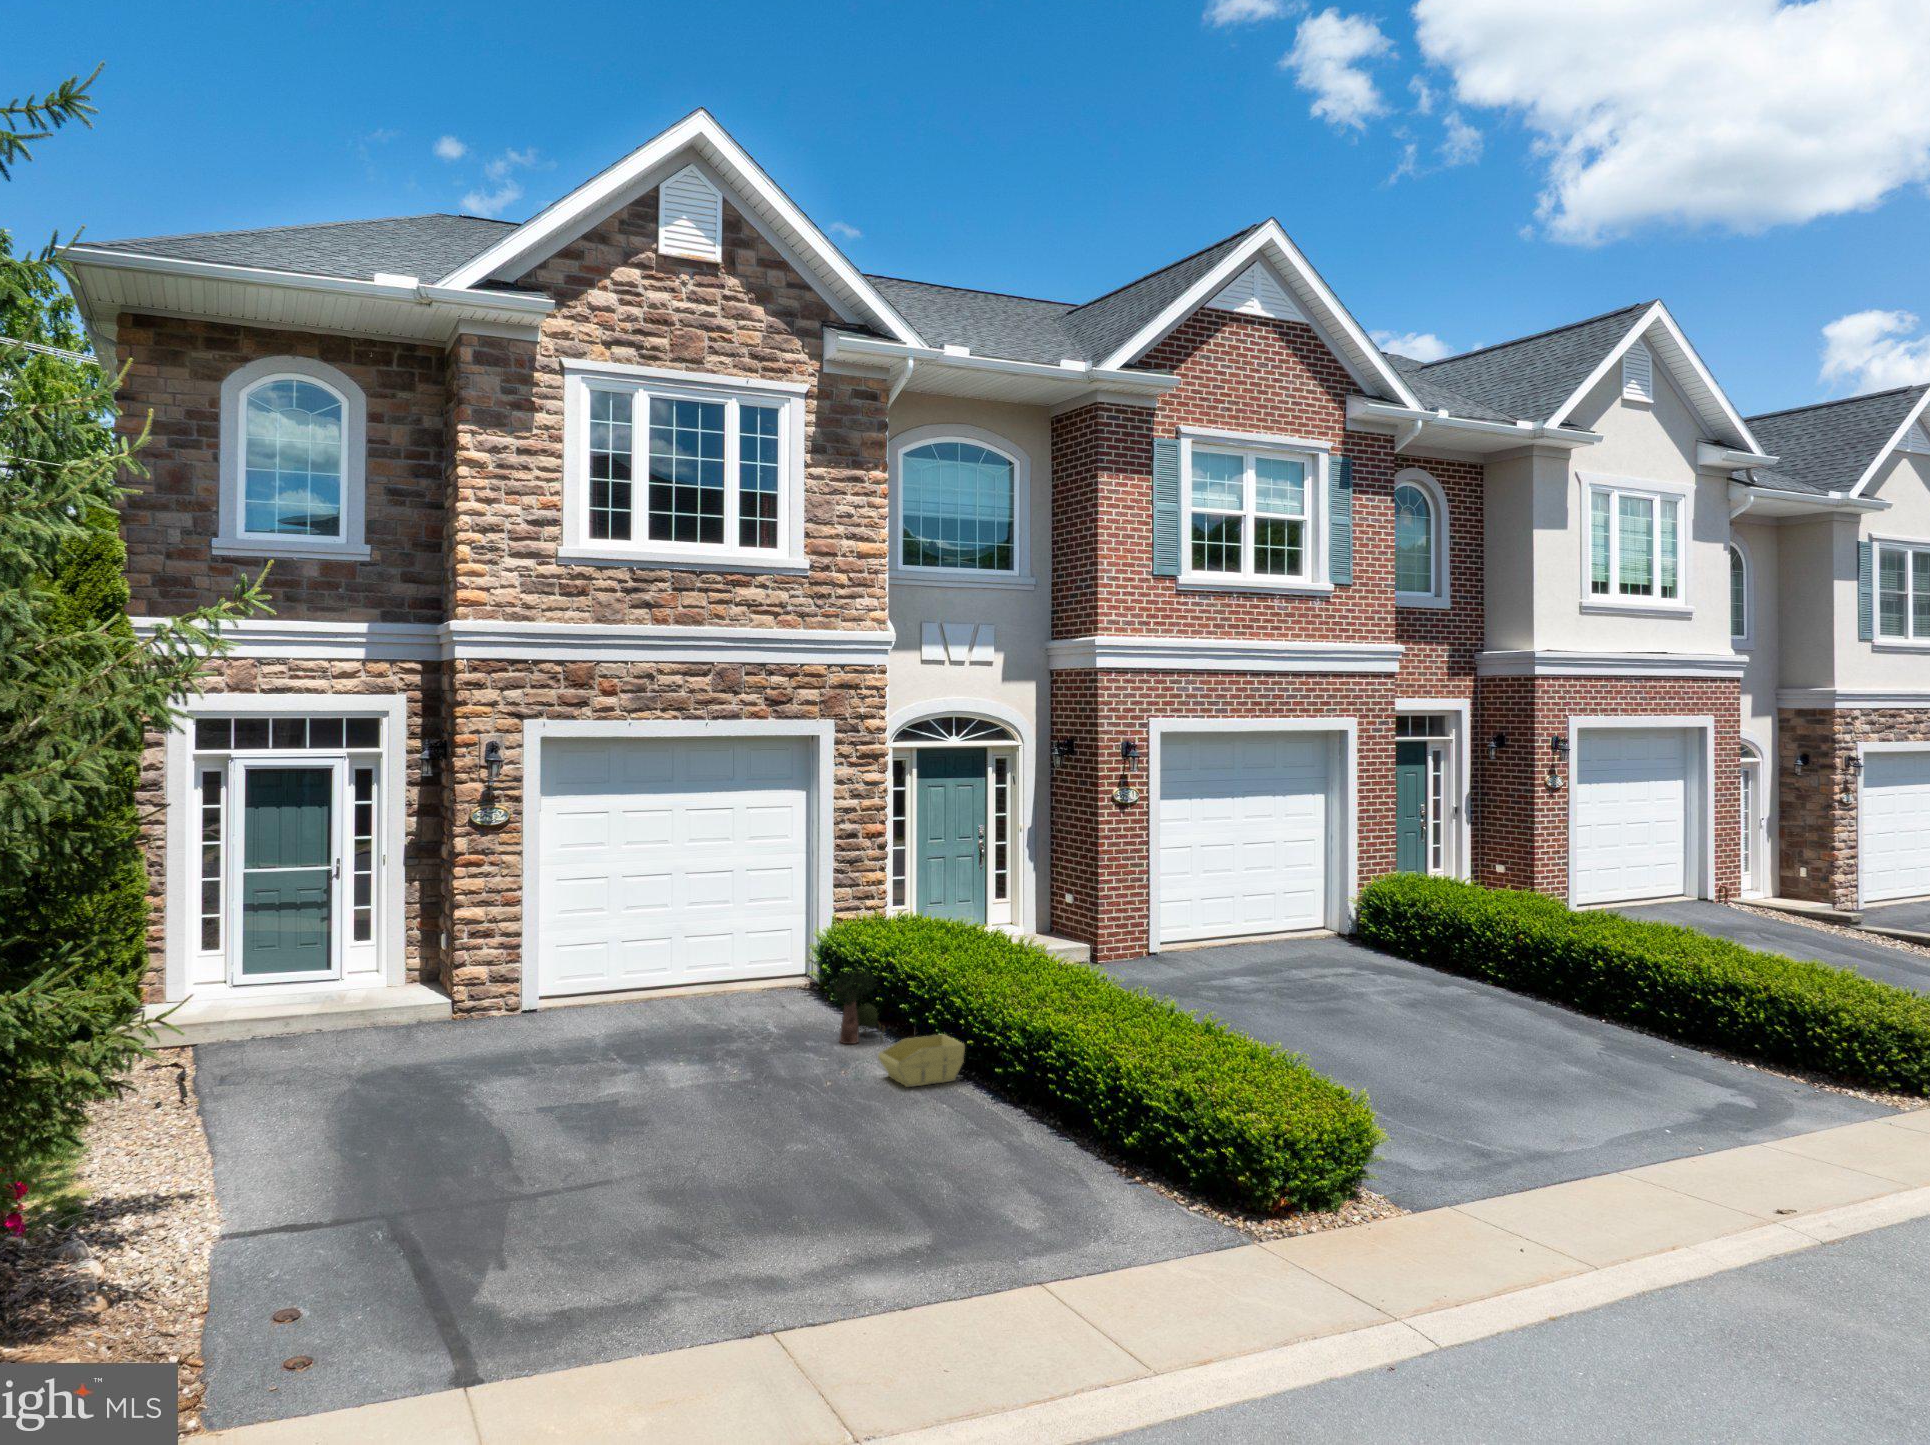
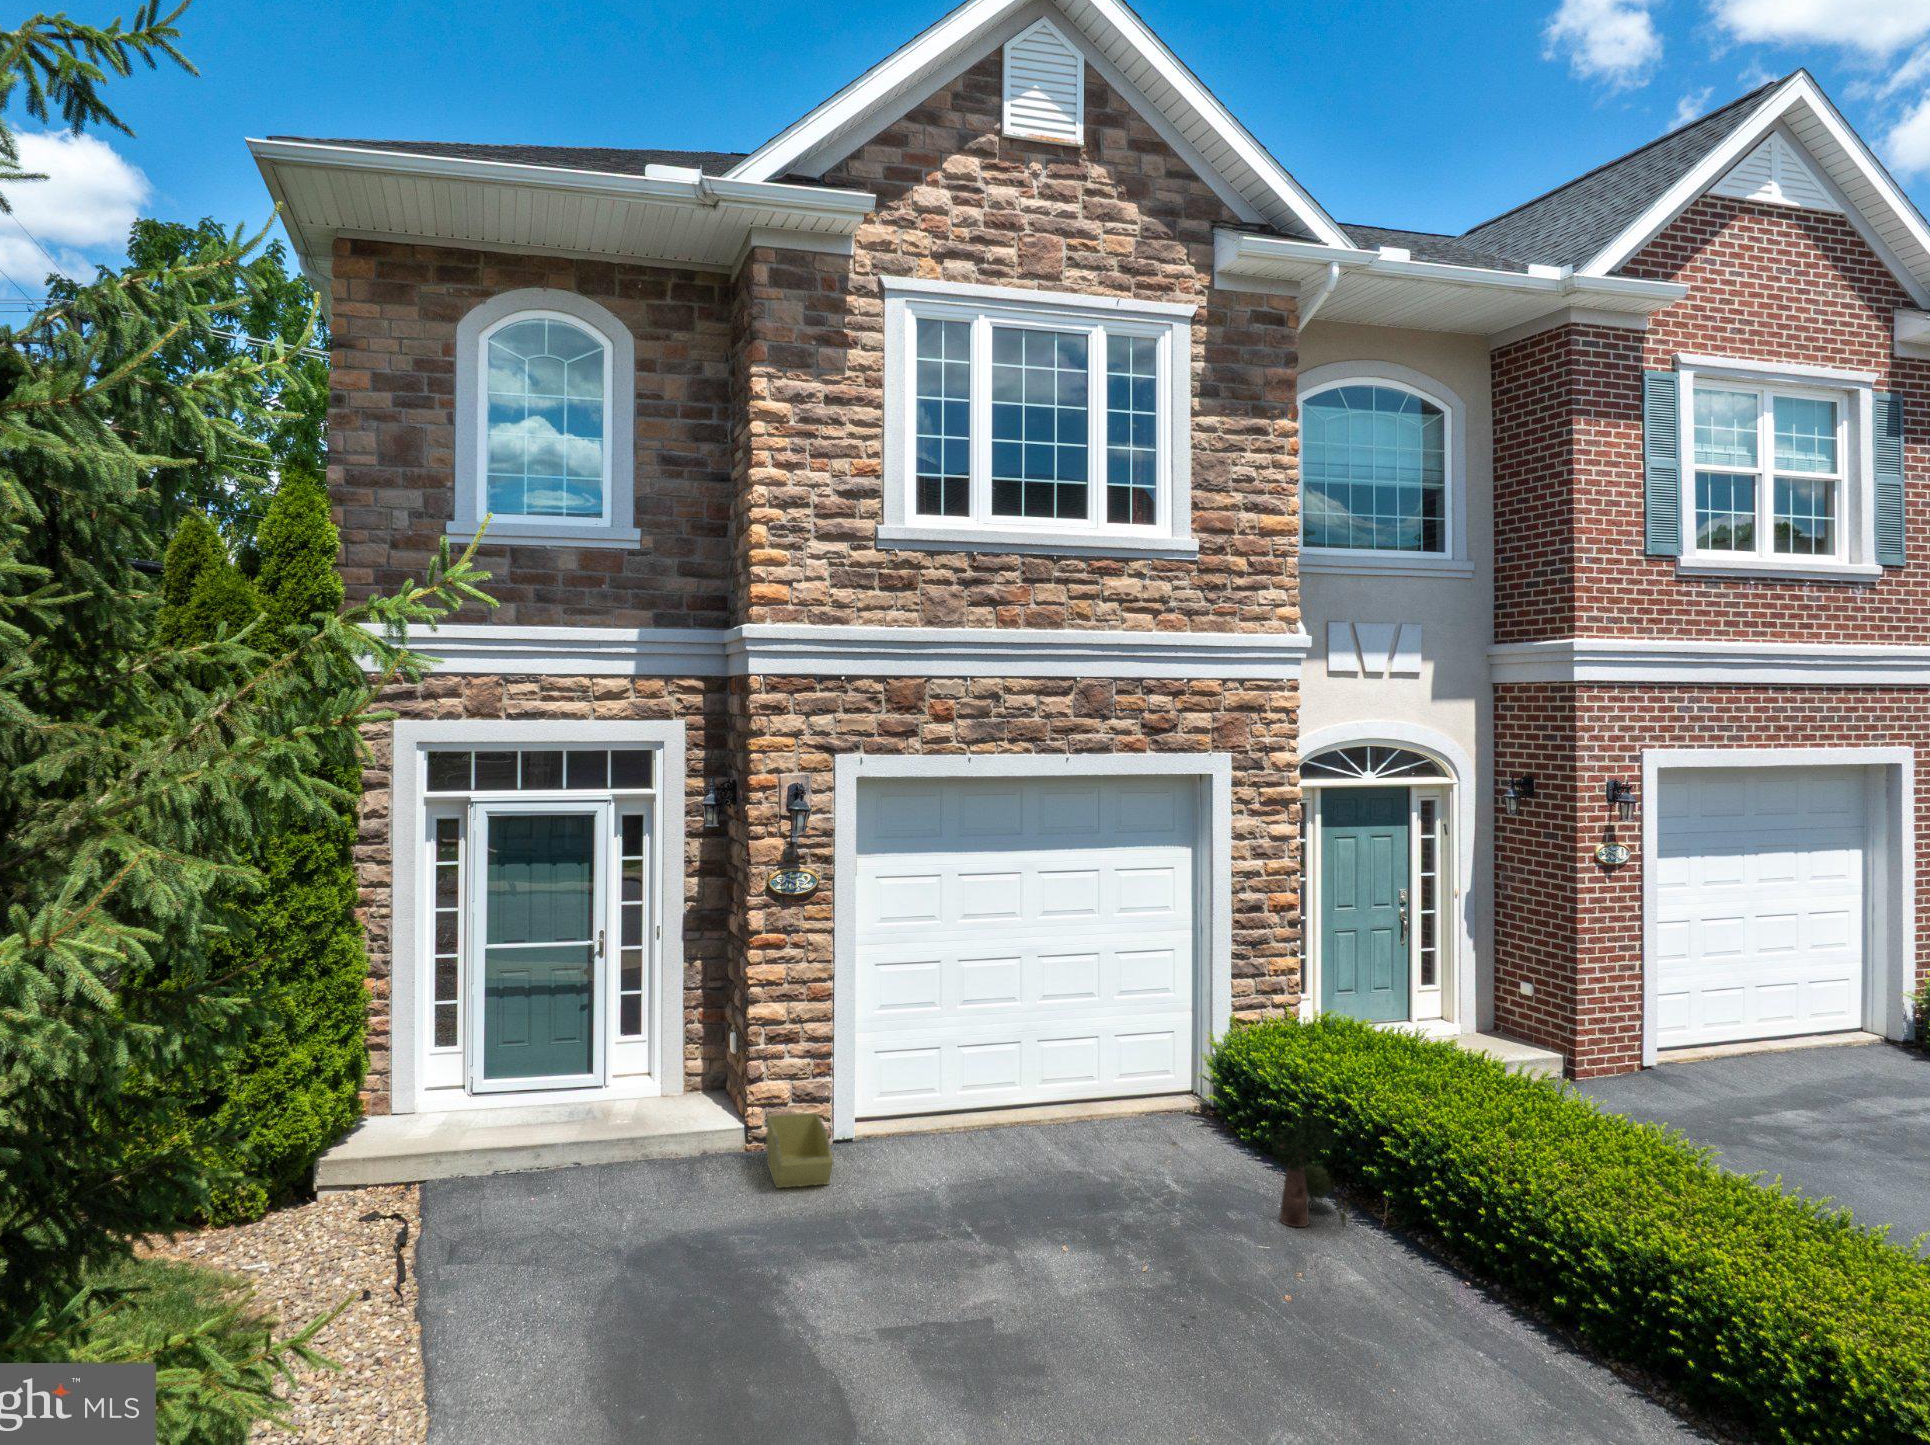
storage bin: present [878,1034,965,1087] -> present [766,1113,834,1188]

